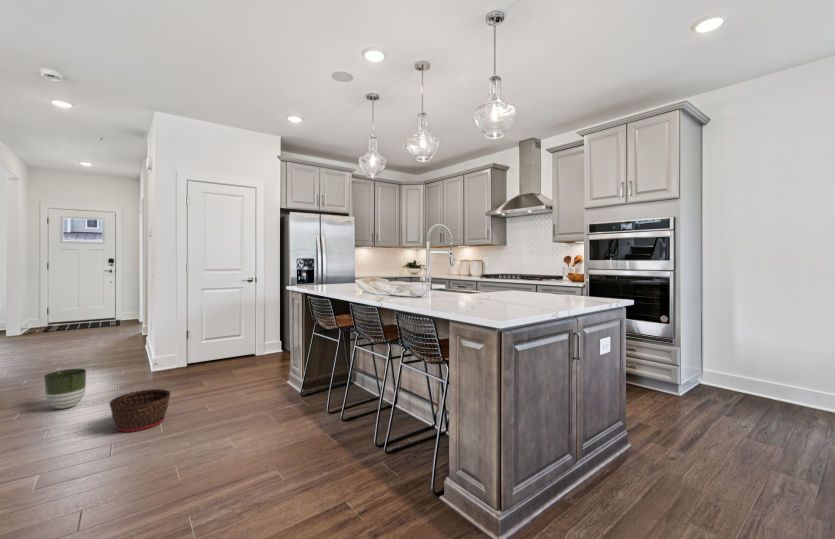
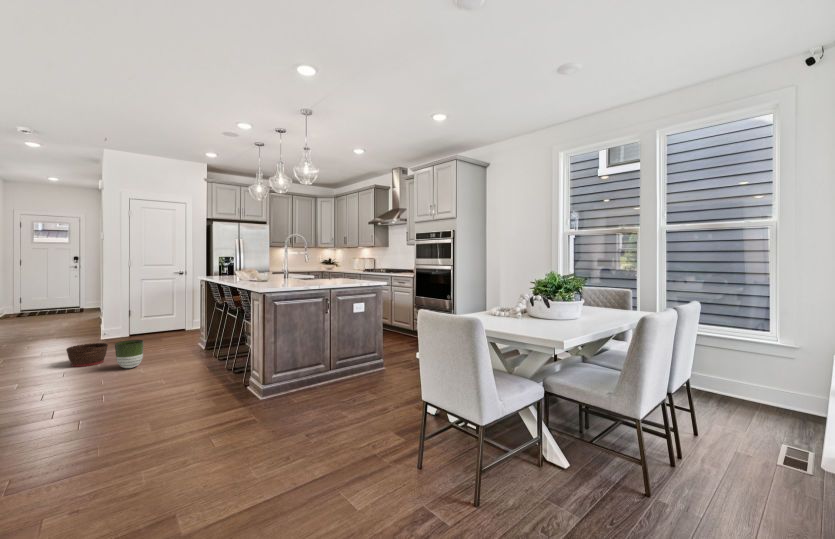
planter: present [44,369,86,409] -> present [115,340,144,368]

